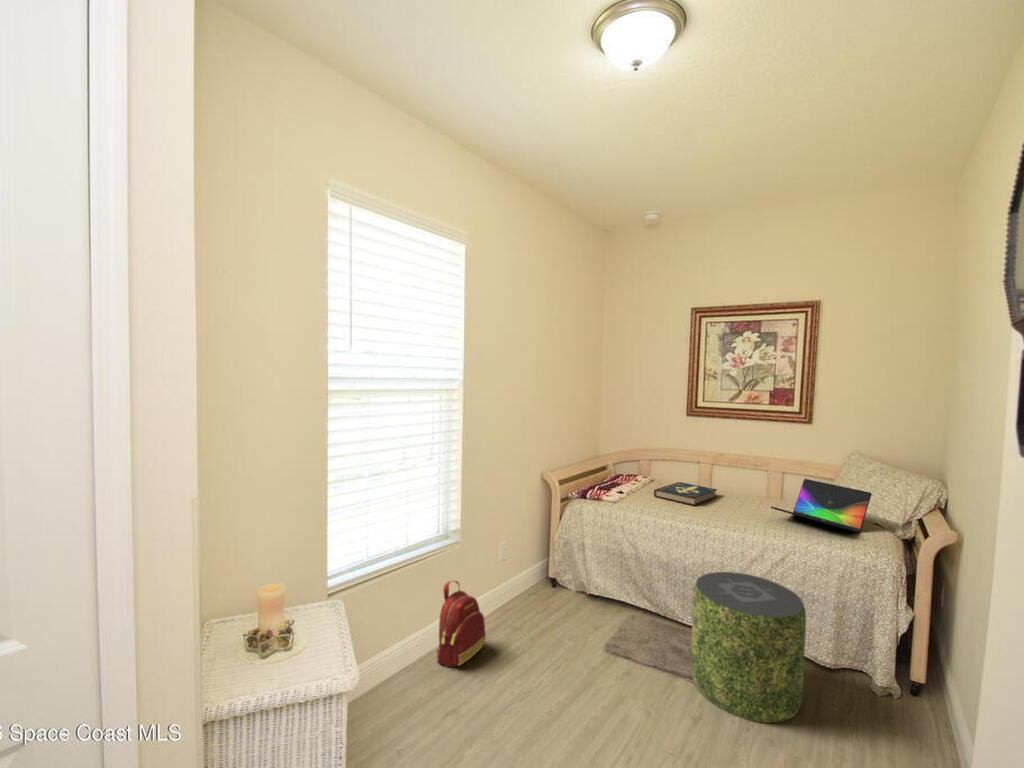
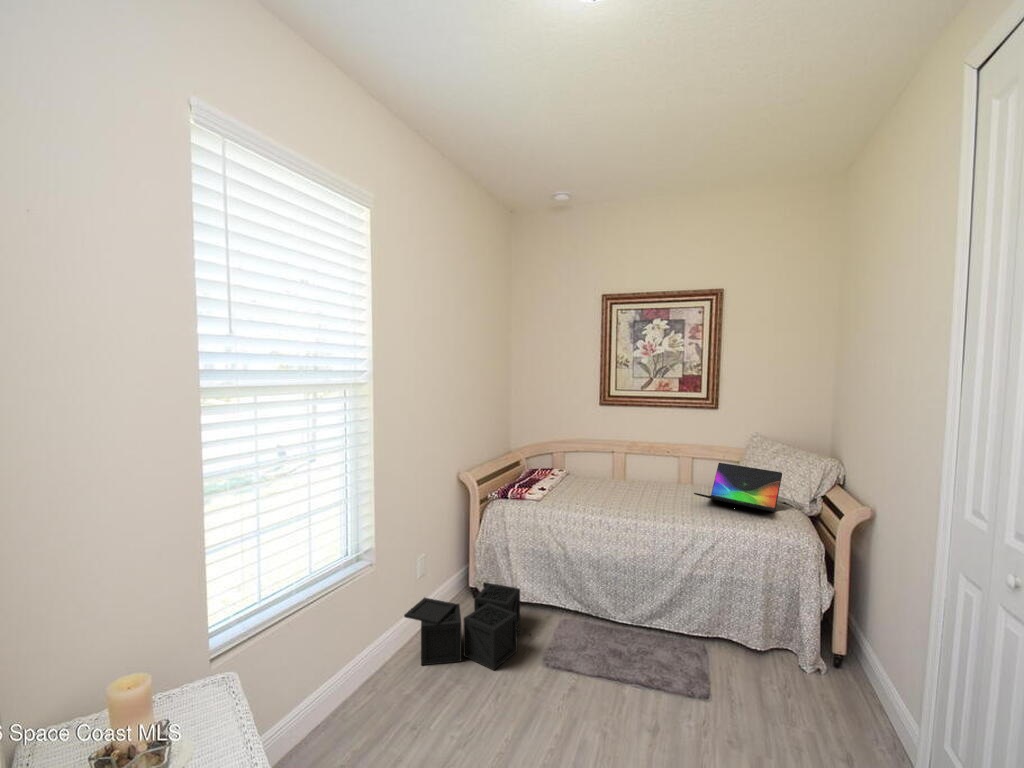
book: present [654,482,717,506] -> none [575,473,635,497]
storage bin: none [487,571,599,646] -> present [404,582,531,670]
pouf: present [690,572,806,723] -> none [636,565,750,722]
backpack: present [437,581,486,668] -> none [338,614,413,733]

